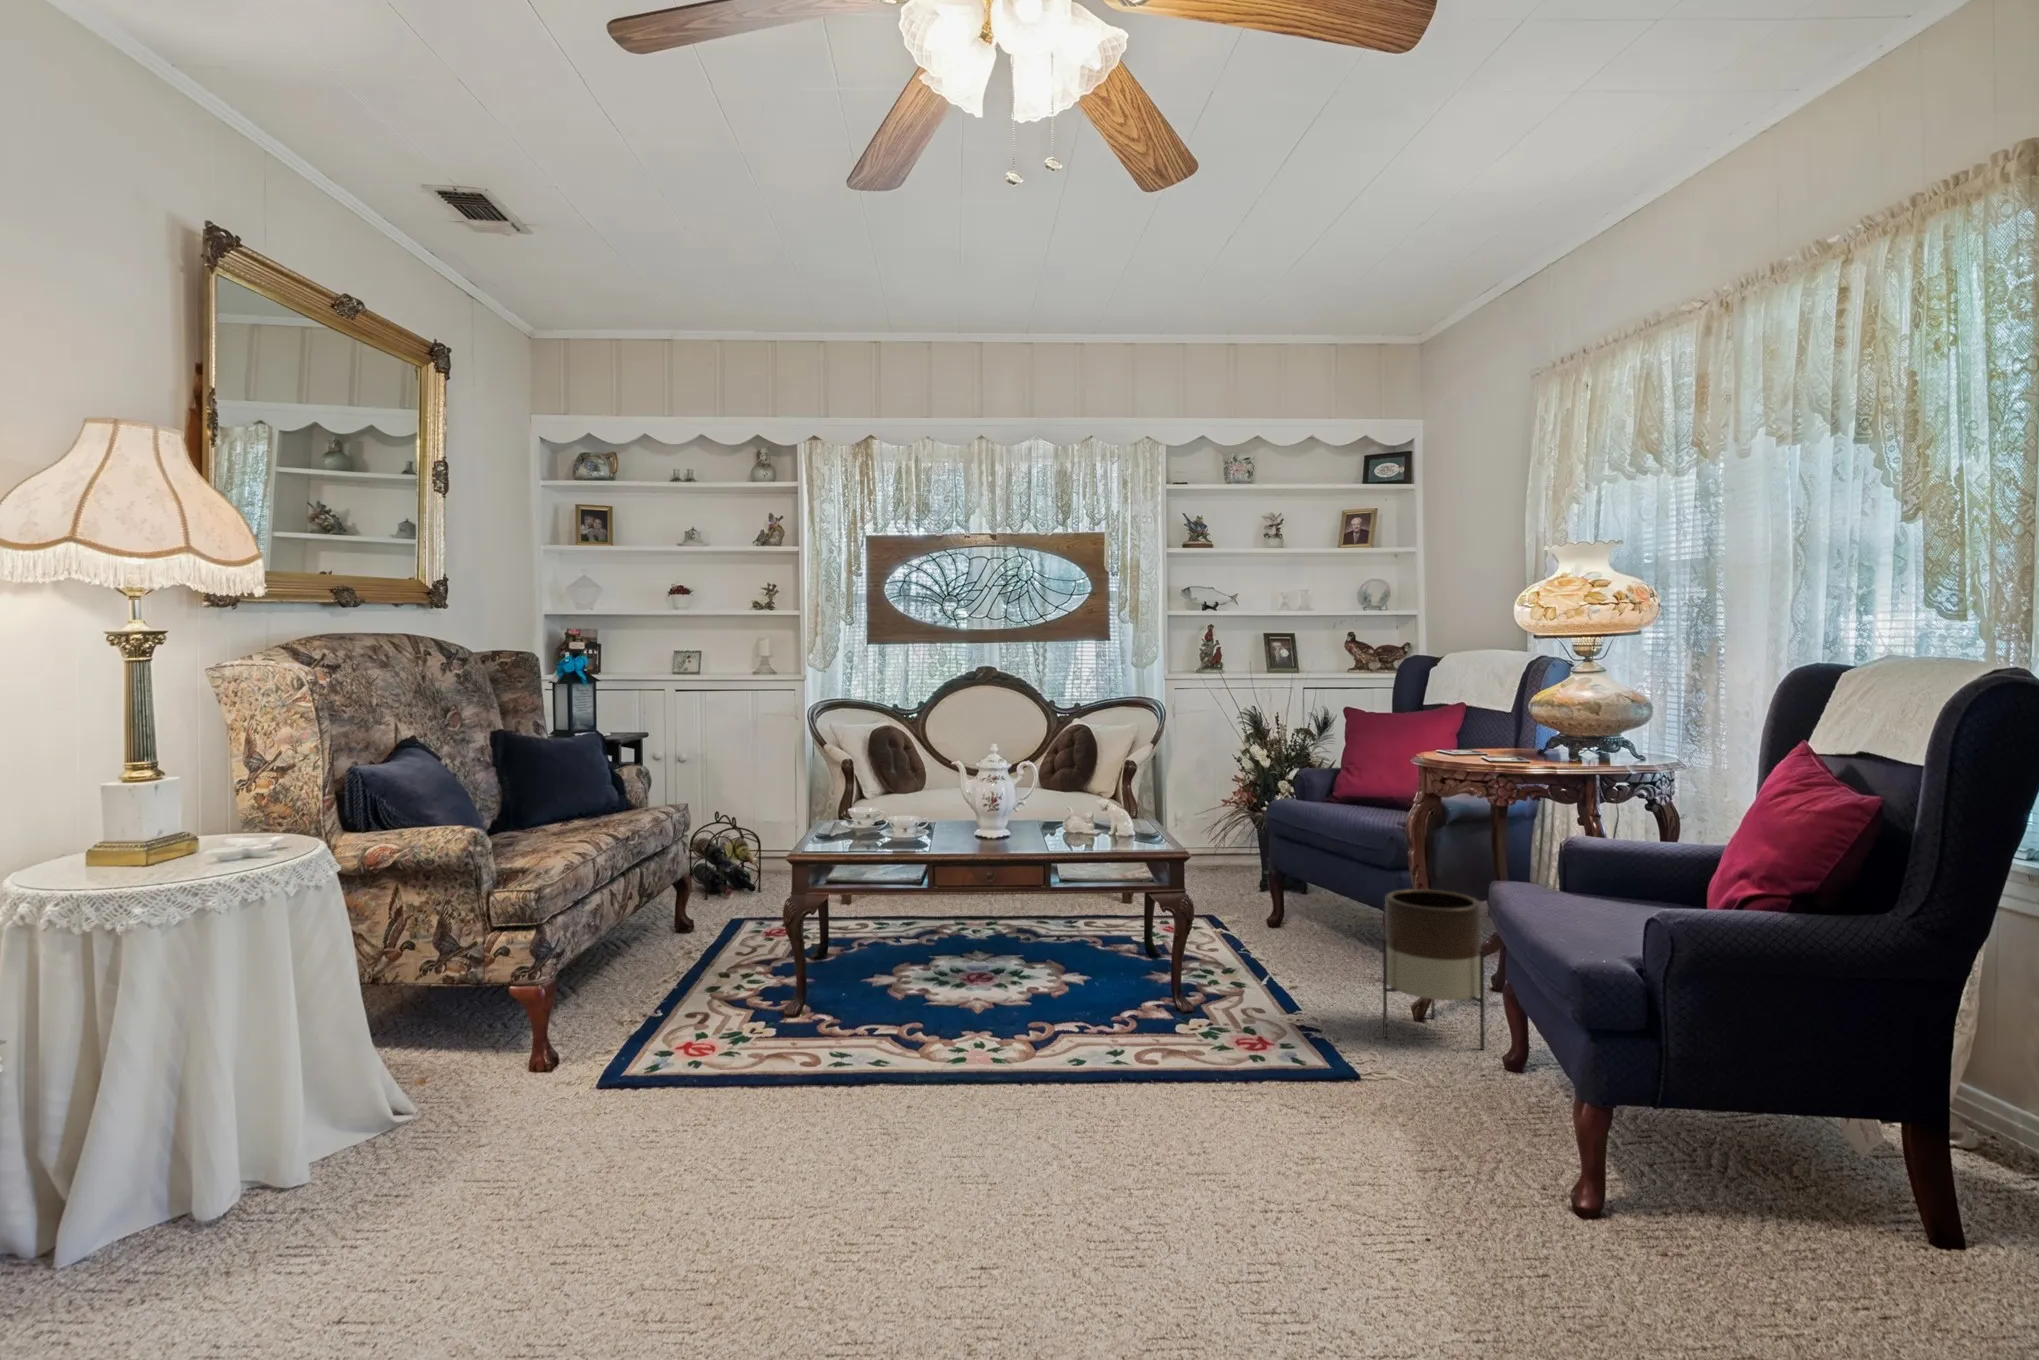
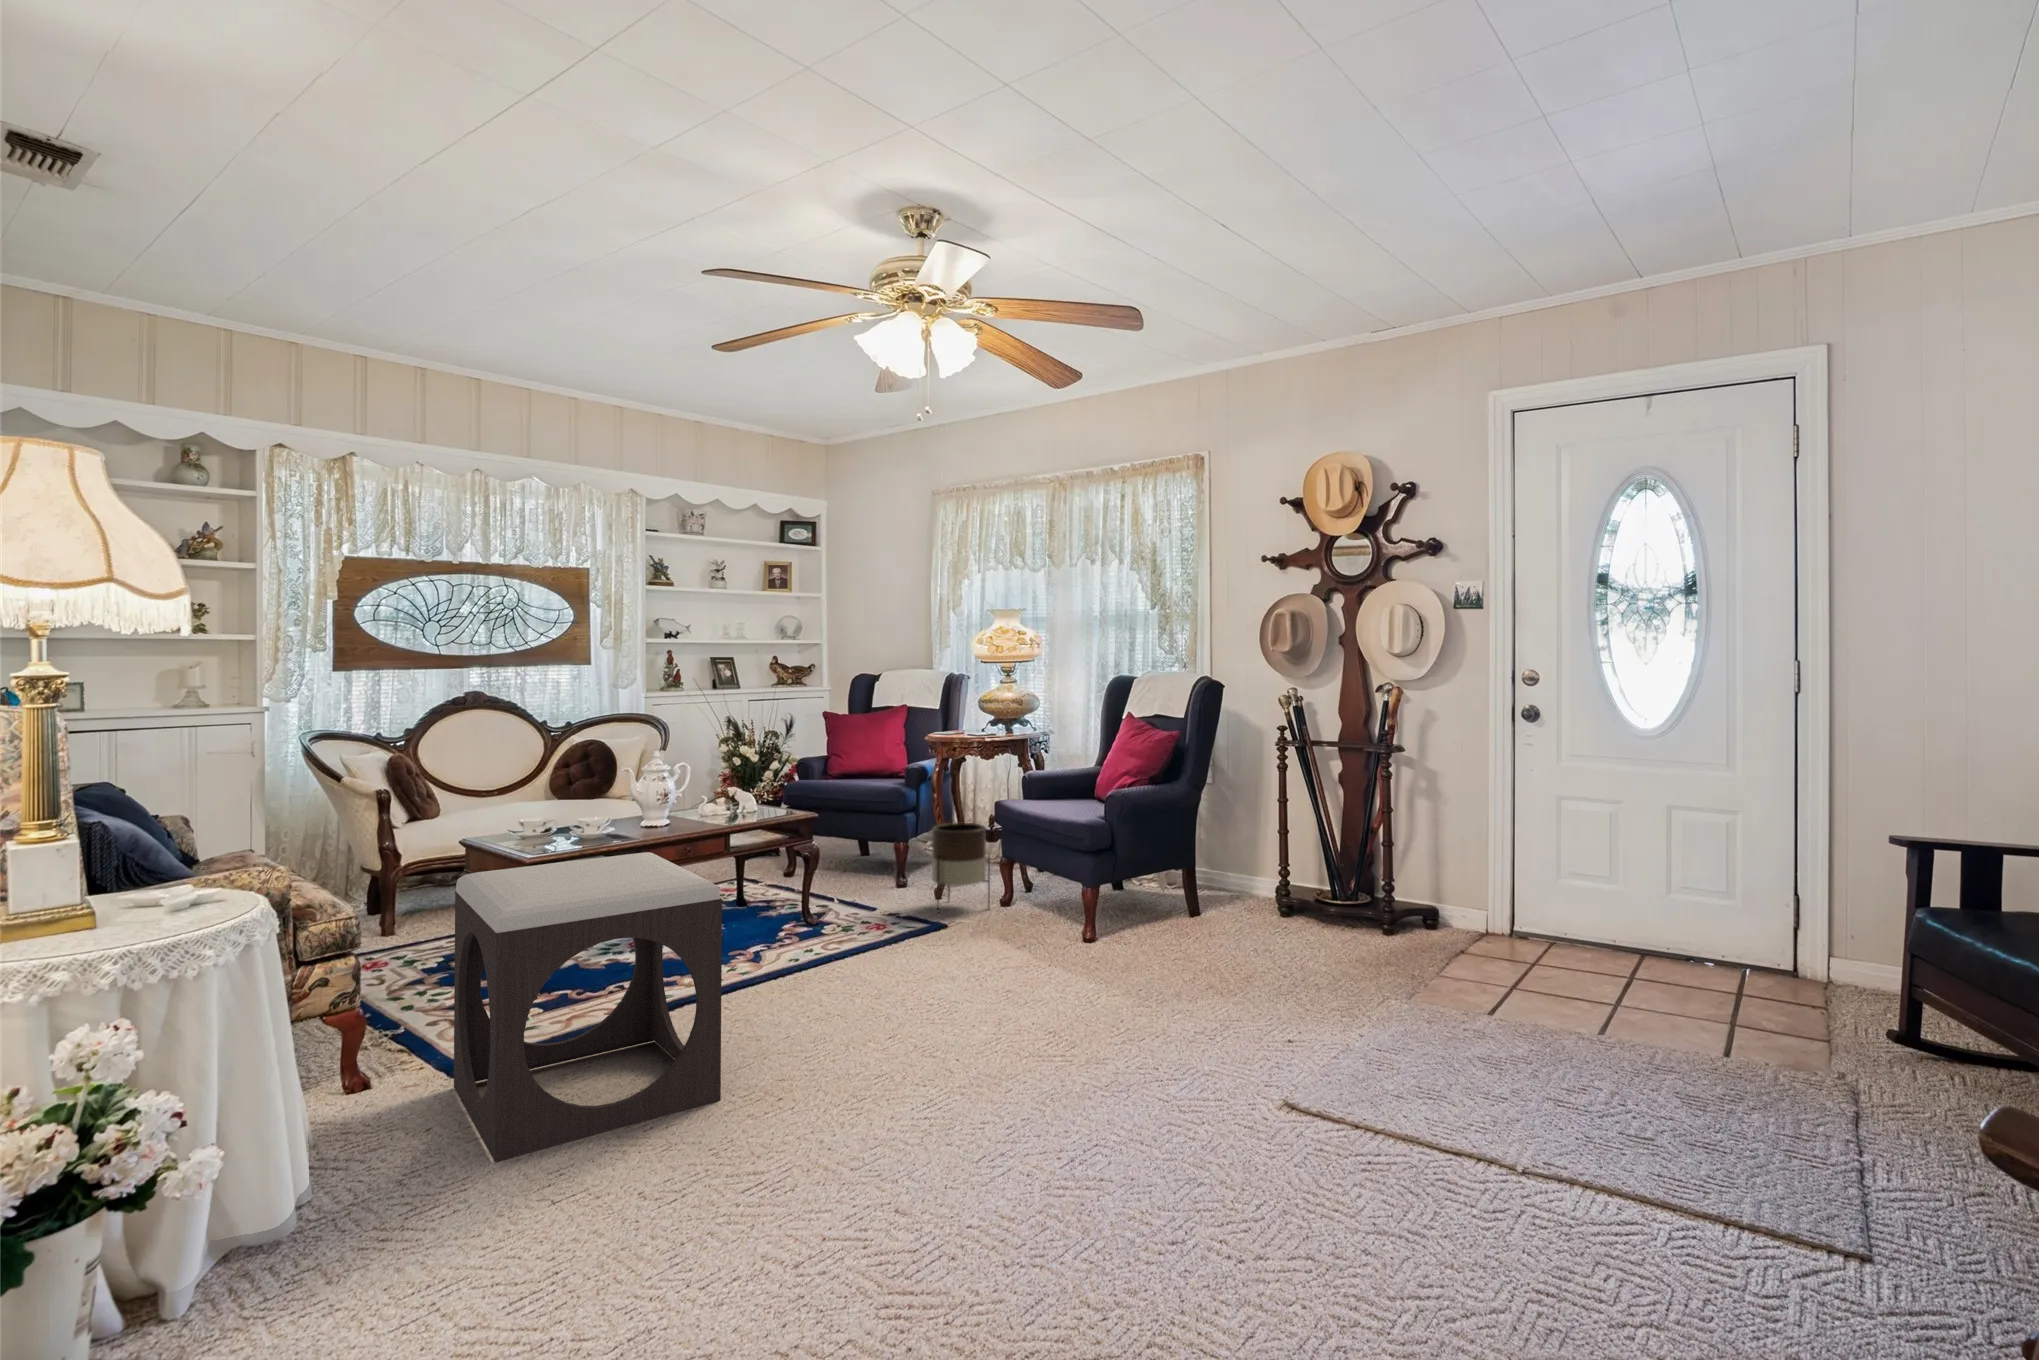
footstool: none [413,860,785,1251] -> present [454,852,722,1162]

